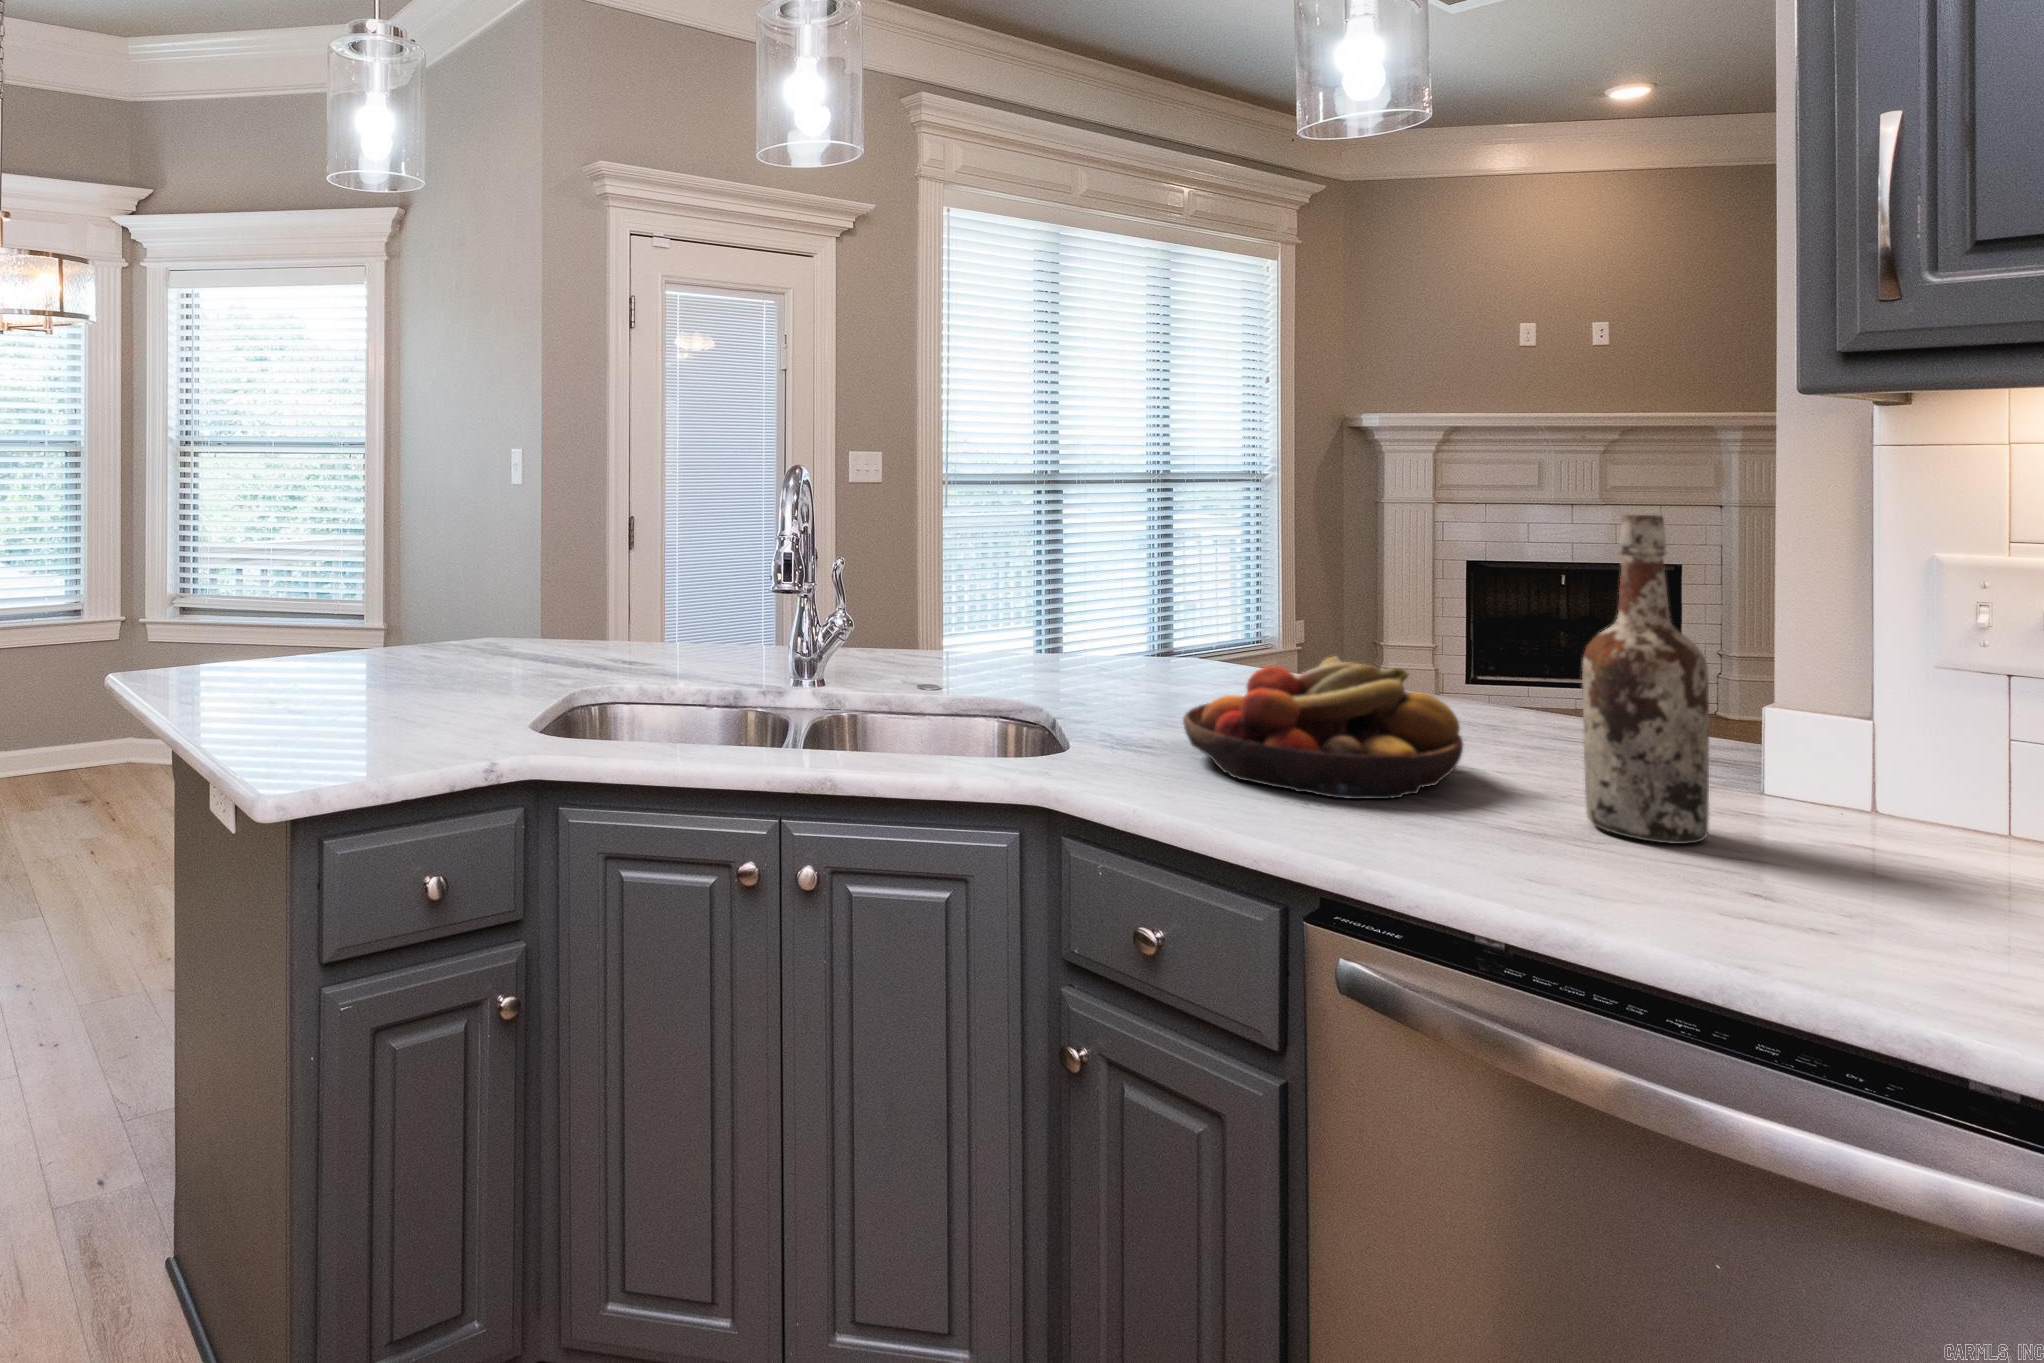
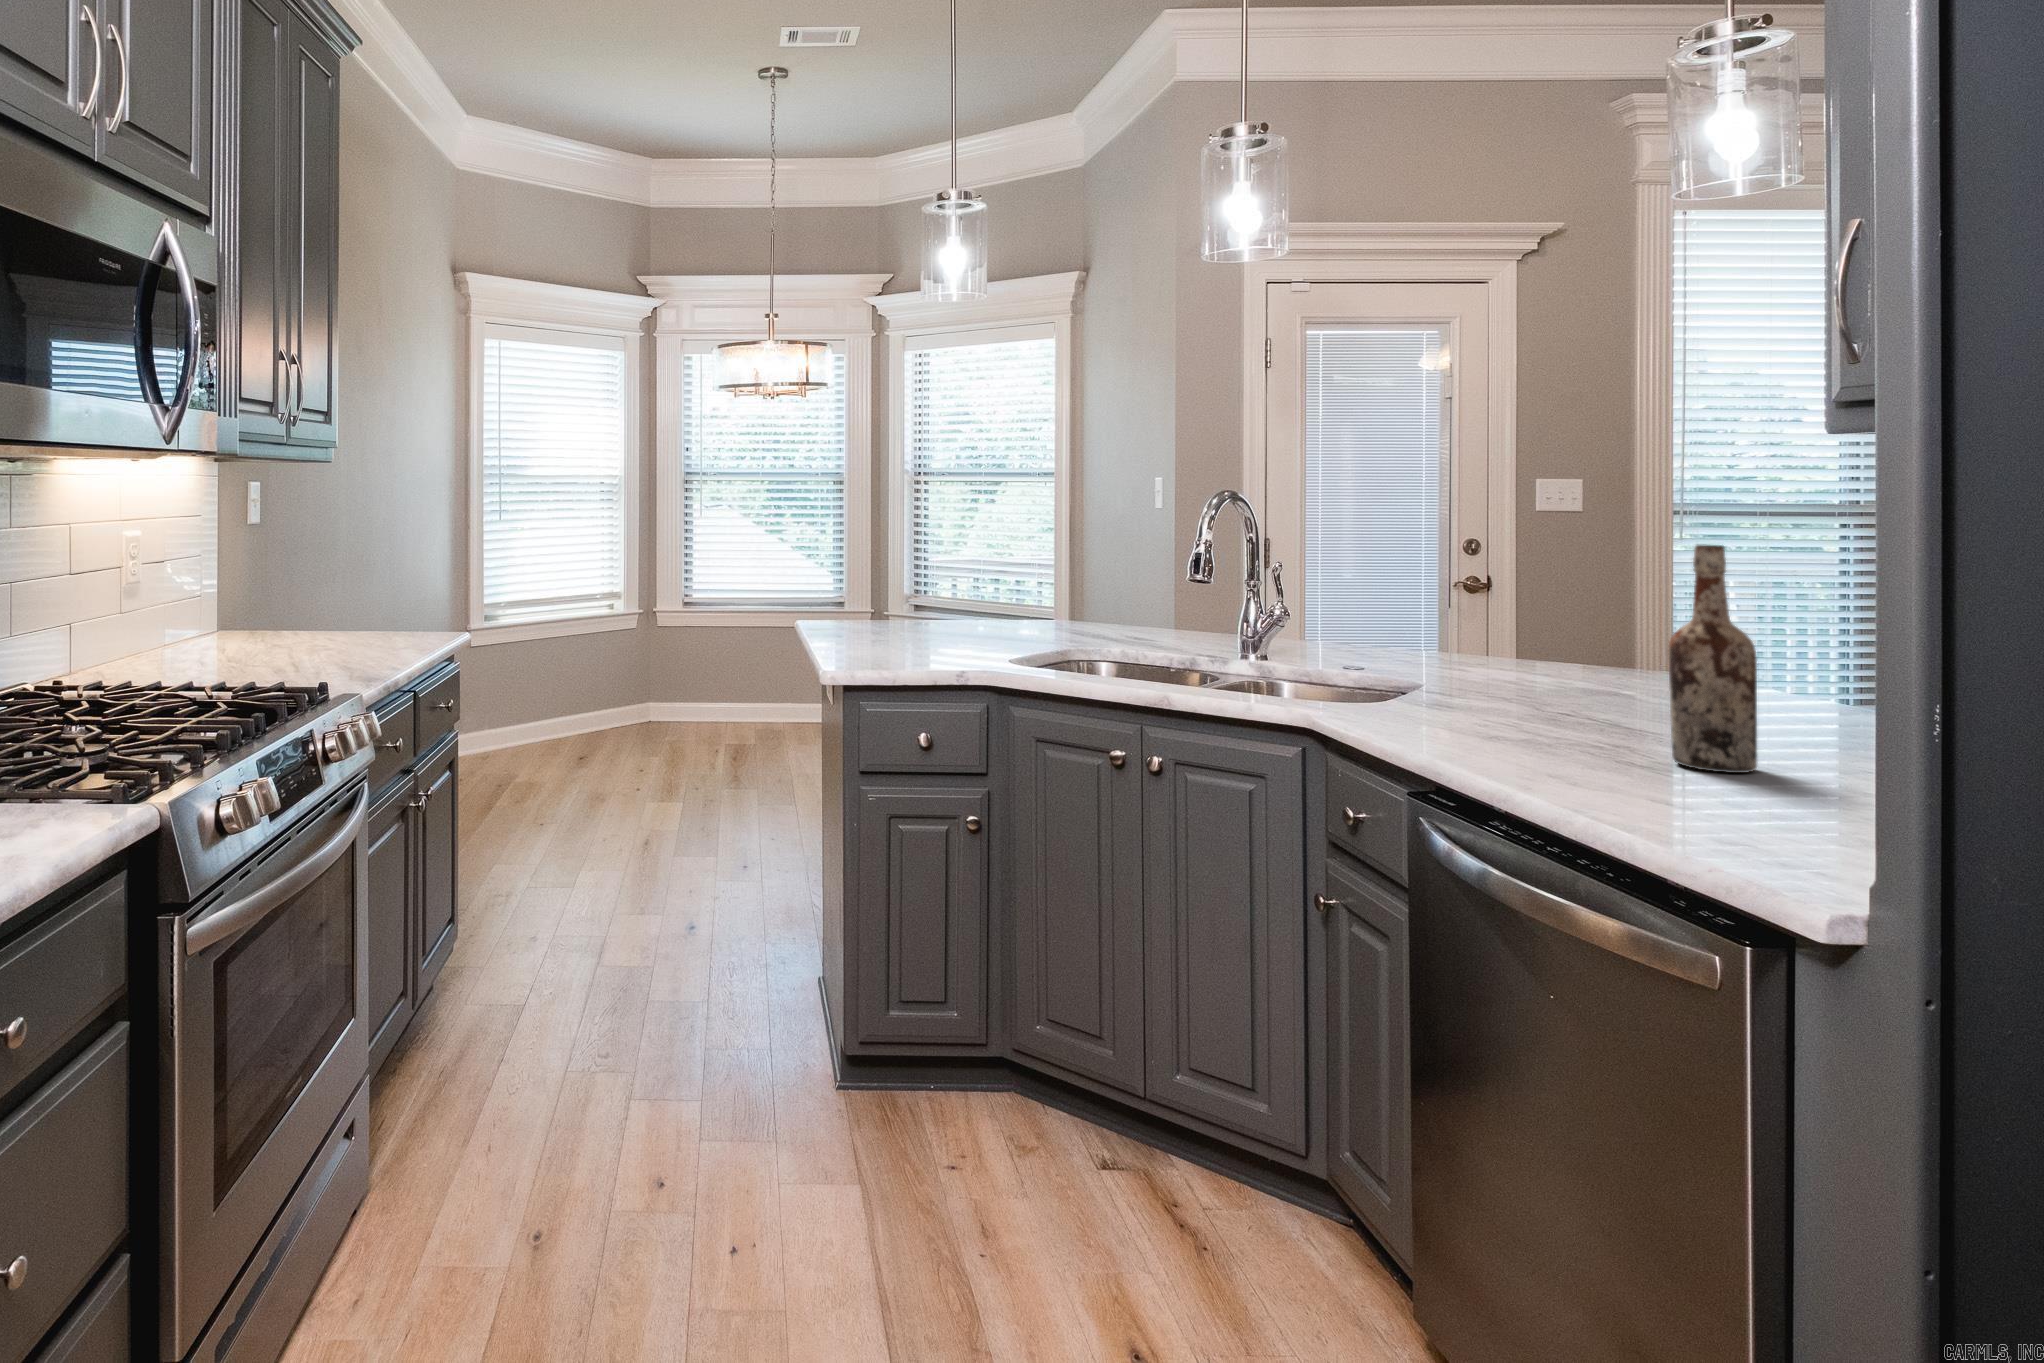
fruit bowl: present [1183,656,1463,799] -> none [1454,652,1669,740]

